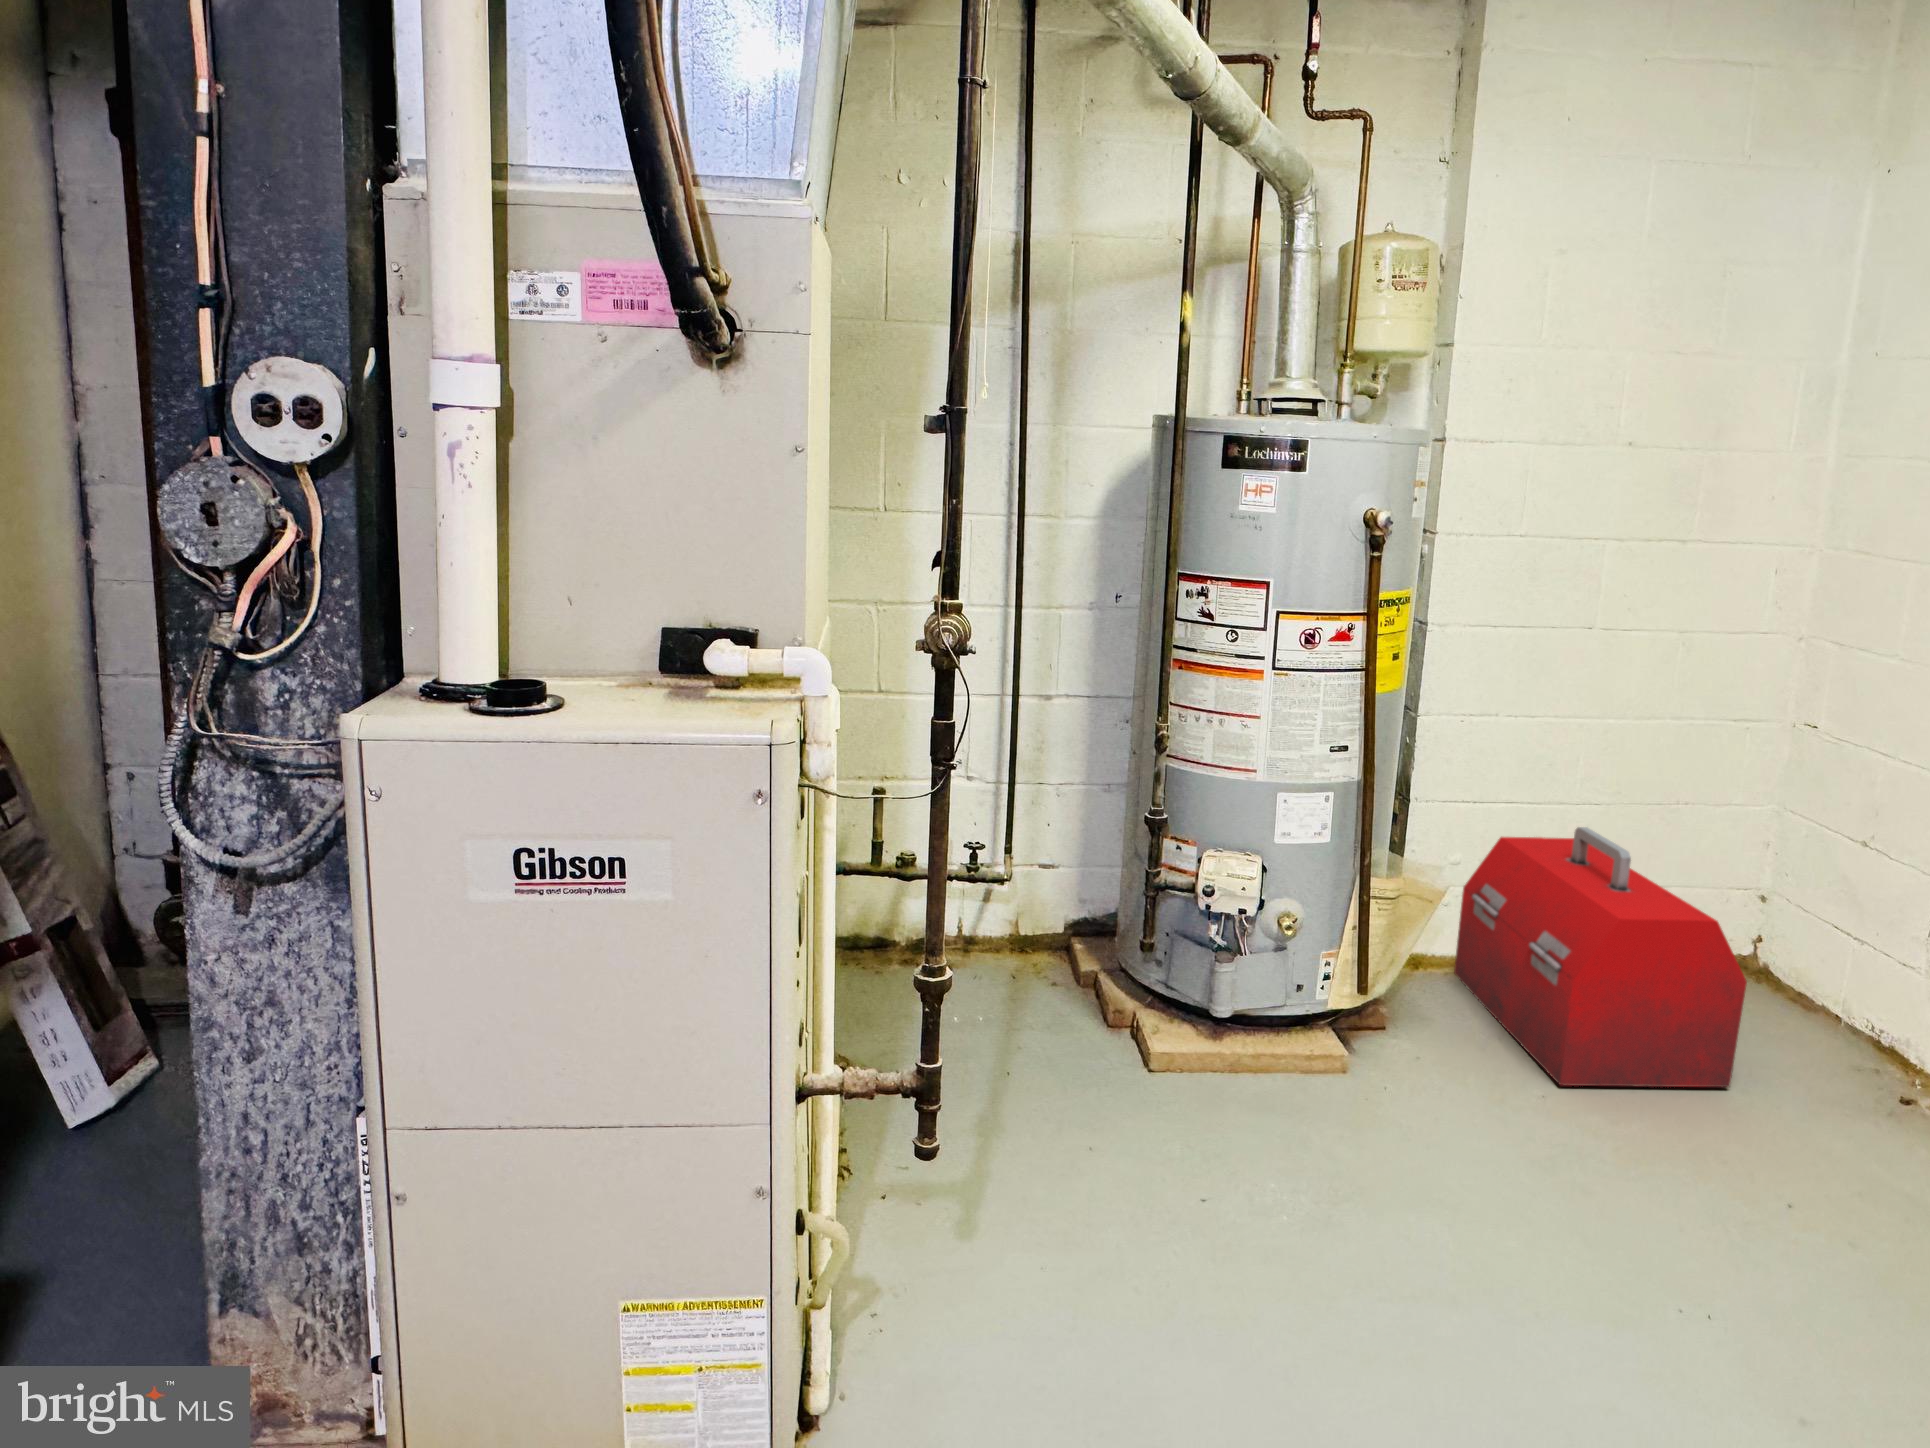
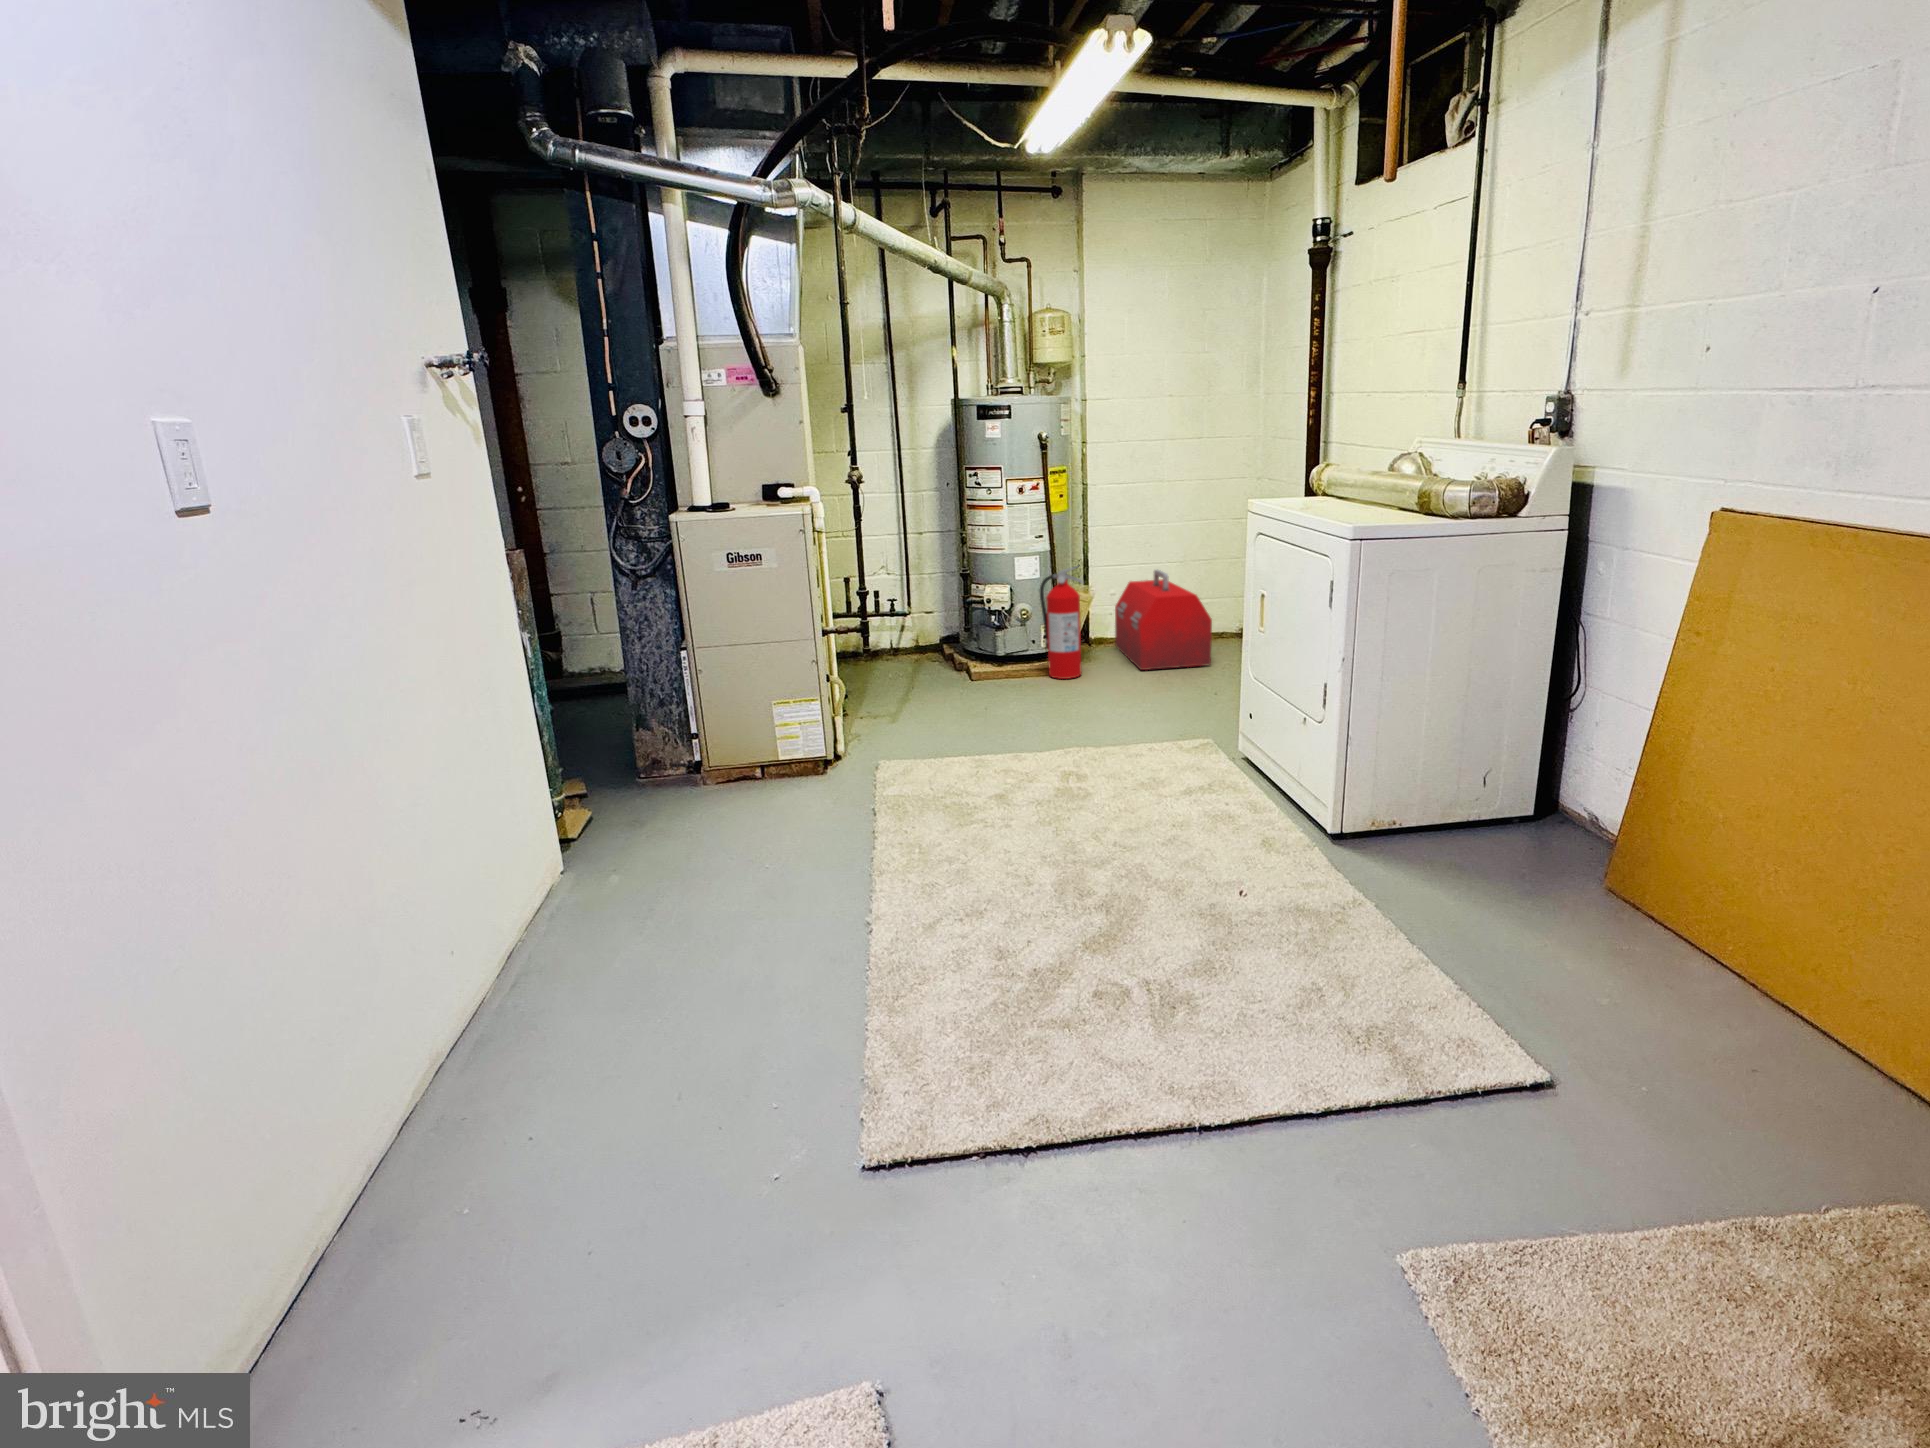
fire extinguisher: none [1334,828,1449,1097] -> present [1040,566,1083,679]

